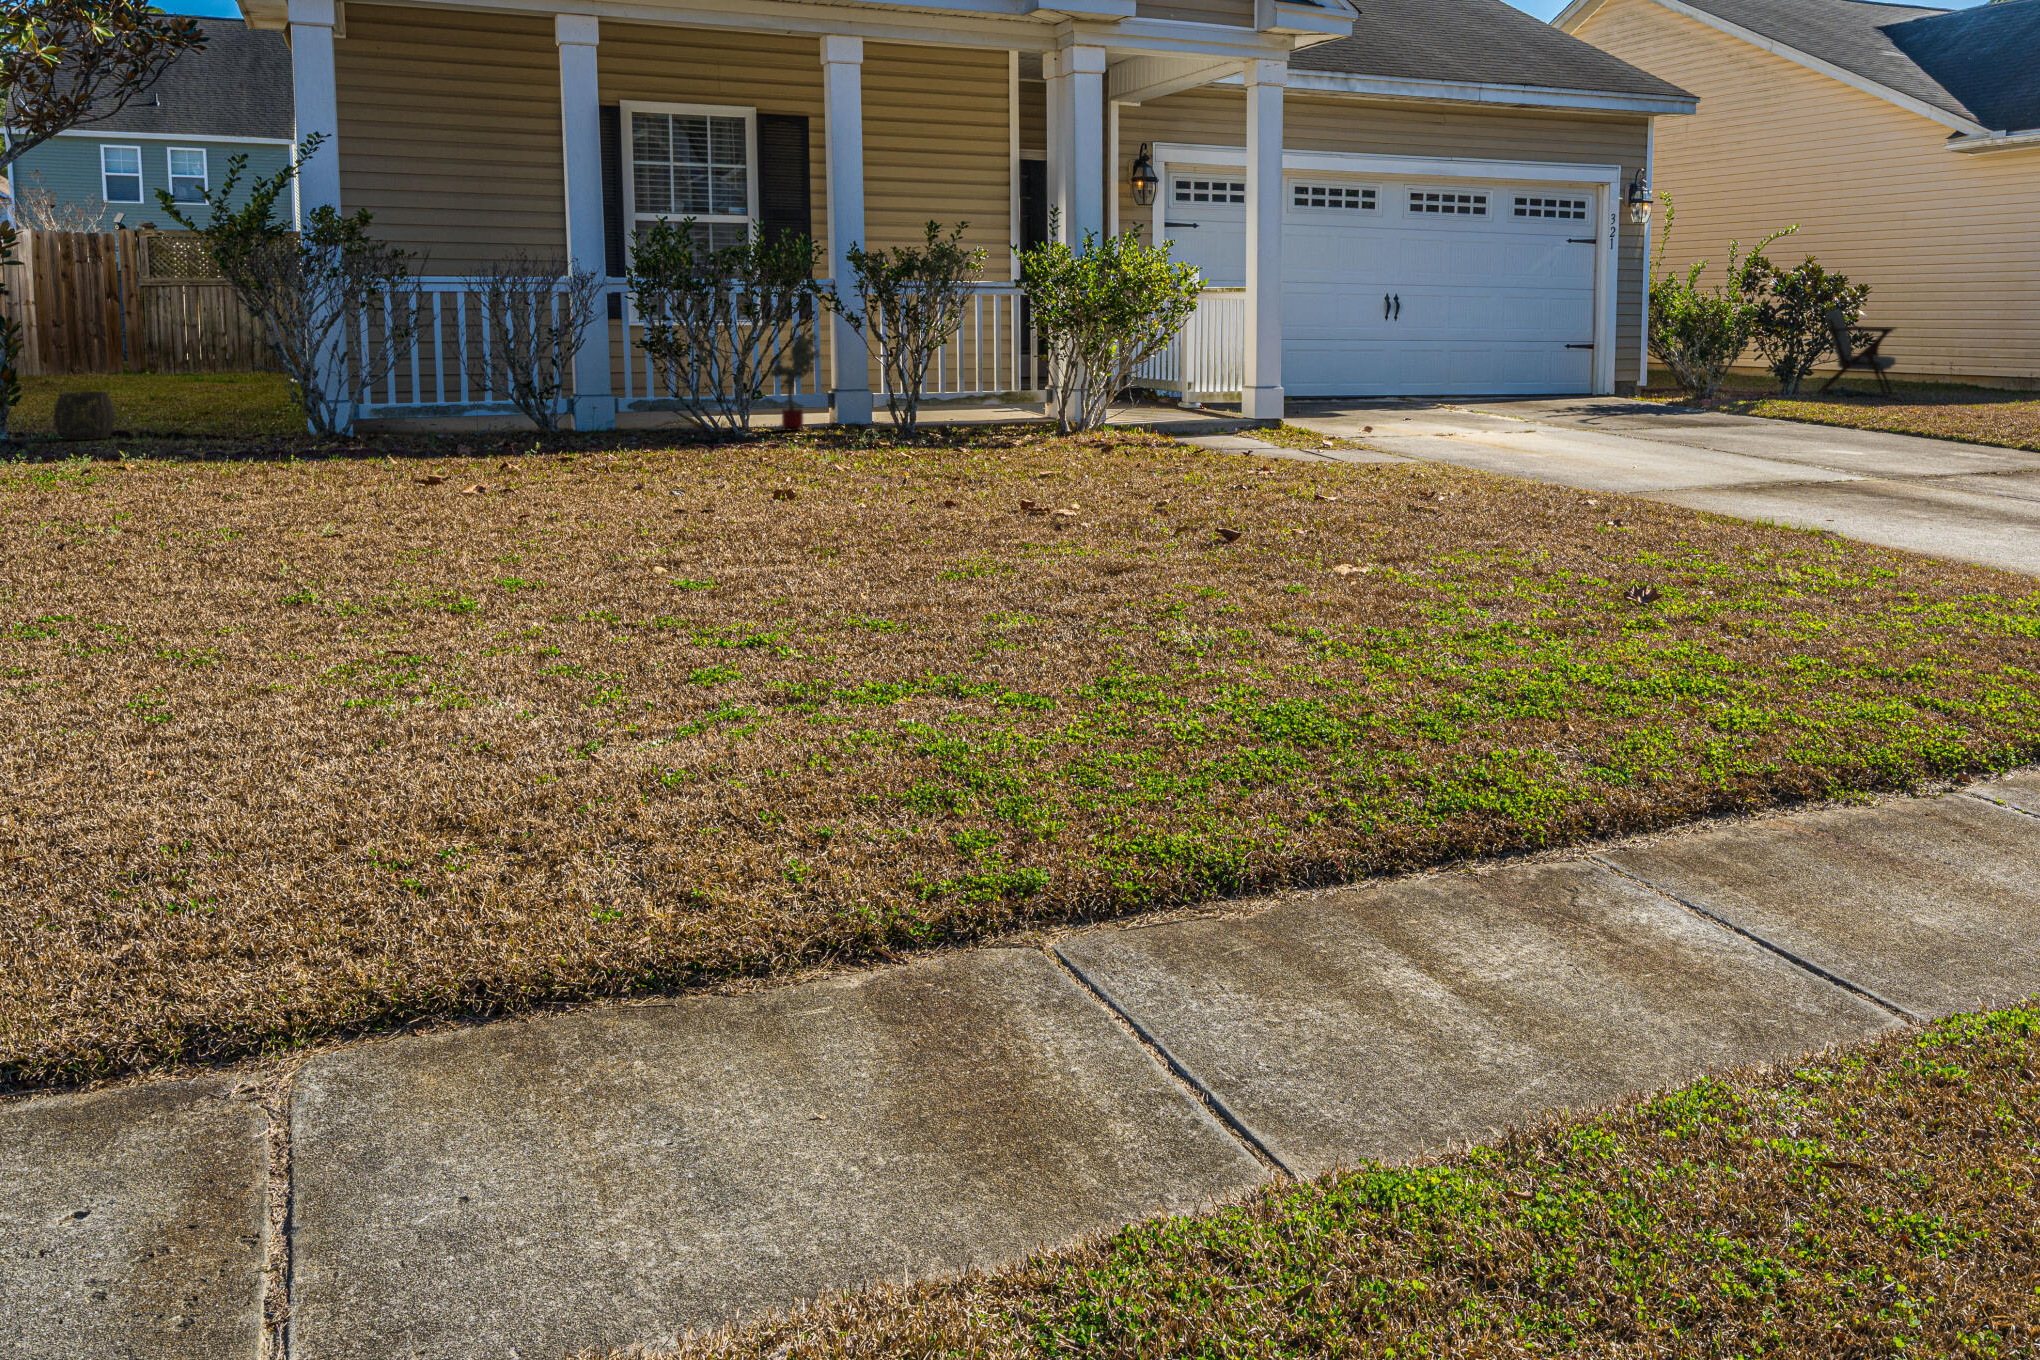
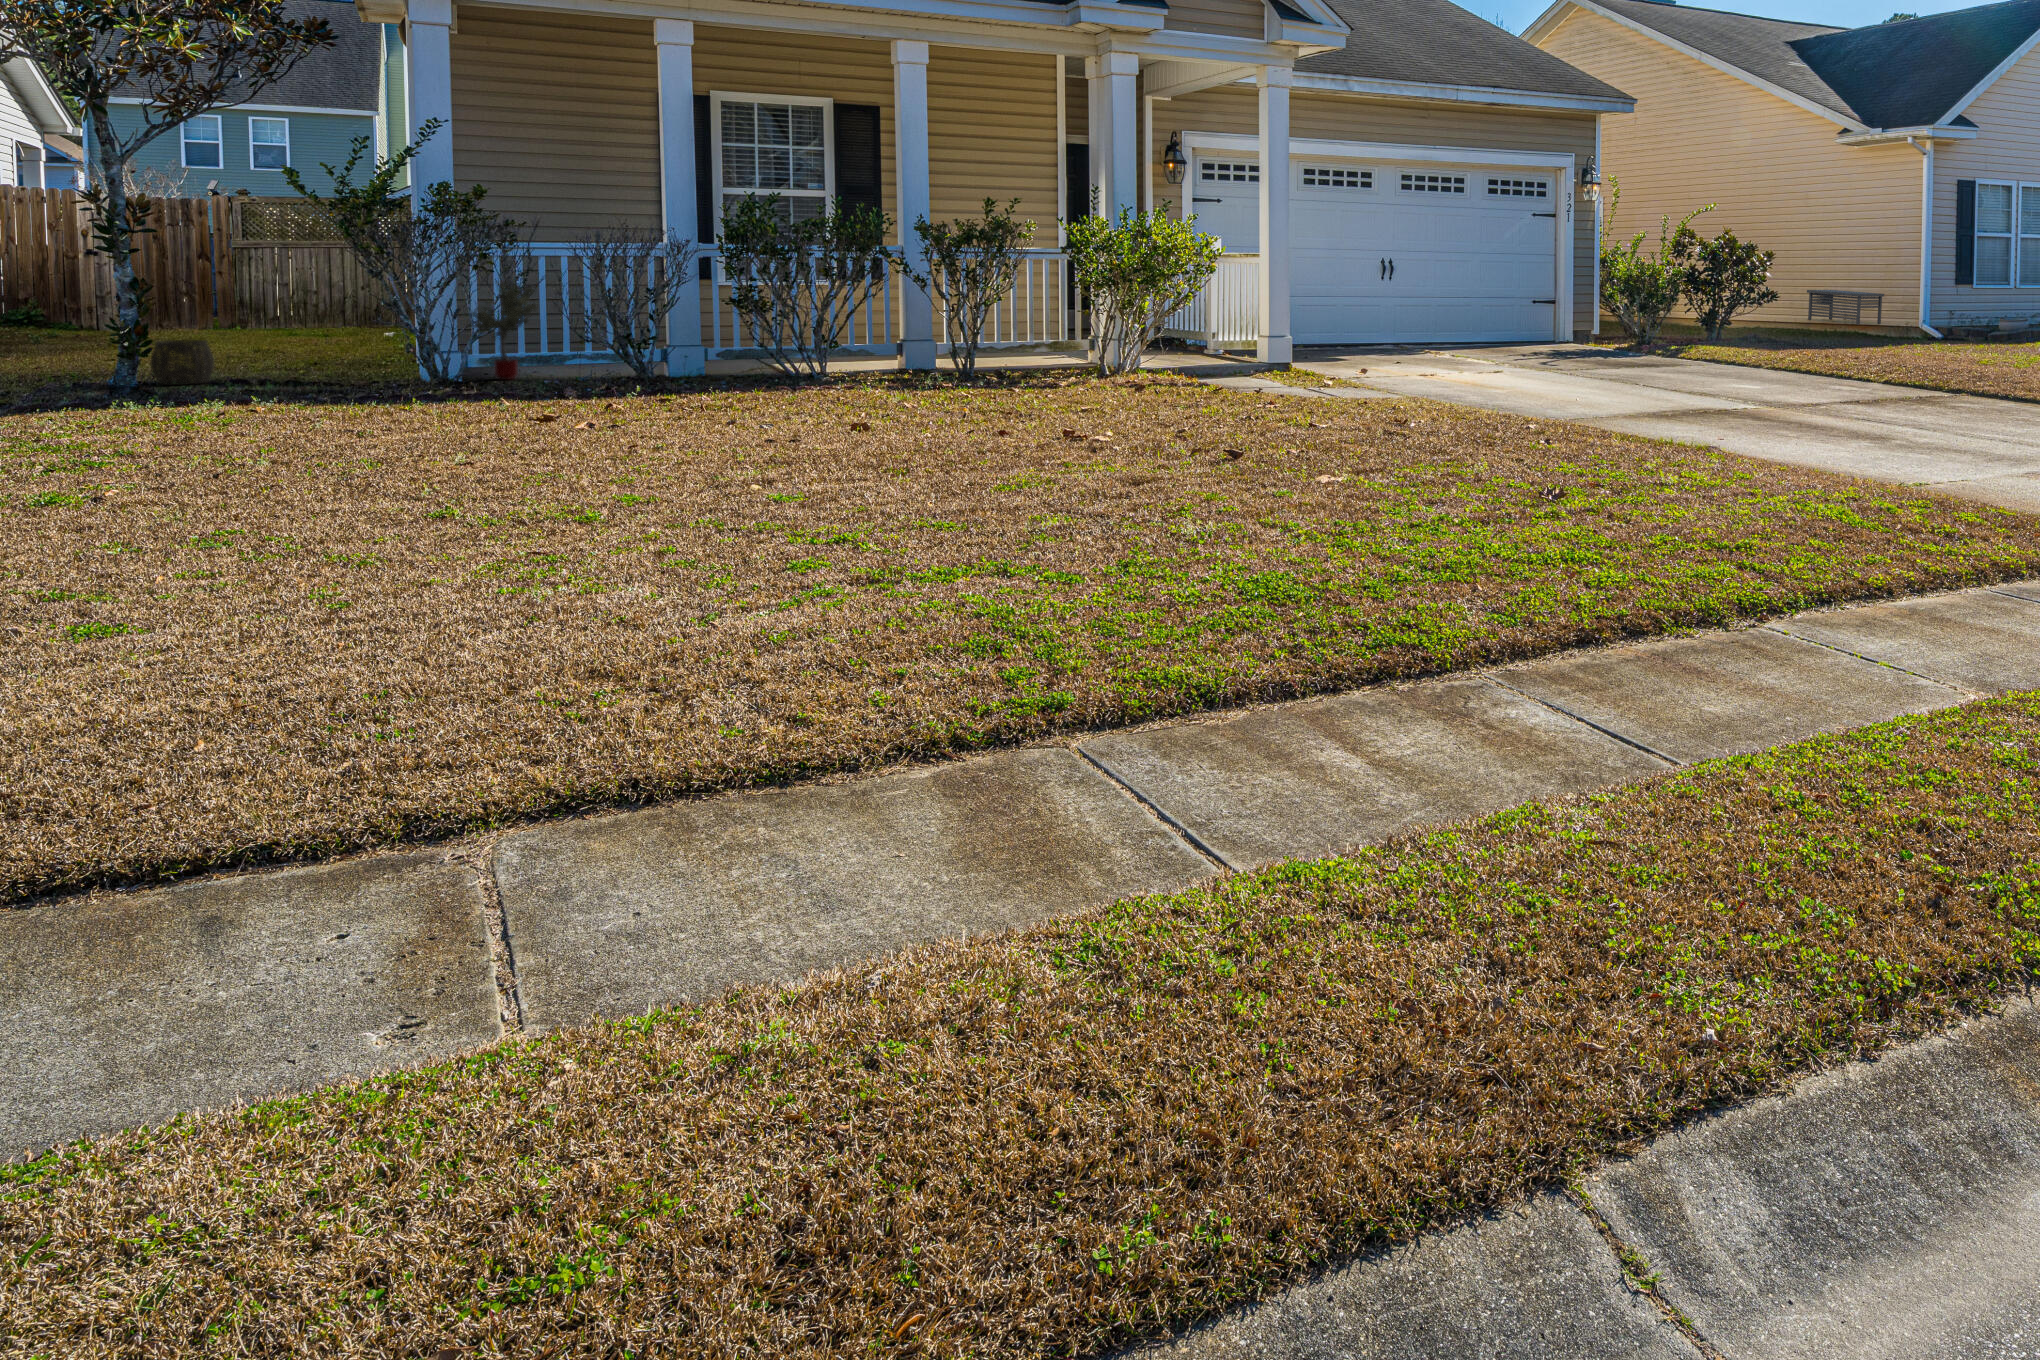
lounge chair: present [1817,309,1896,397] -> none [1725,273,1786,342]
potted tree: present [767,331,820,431] -> present [466,274,537,380]
storage bench: none [1914,331,2022,375] -> present [1807,290,1884,325]

